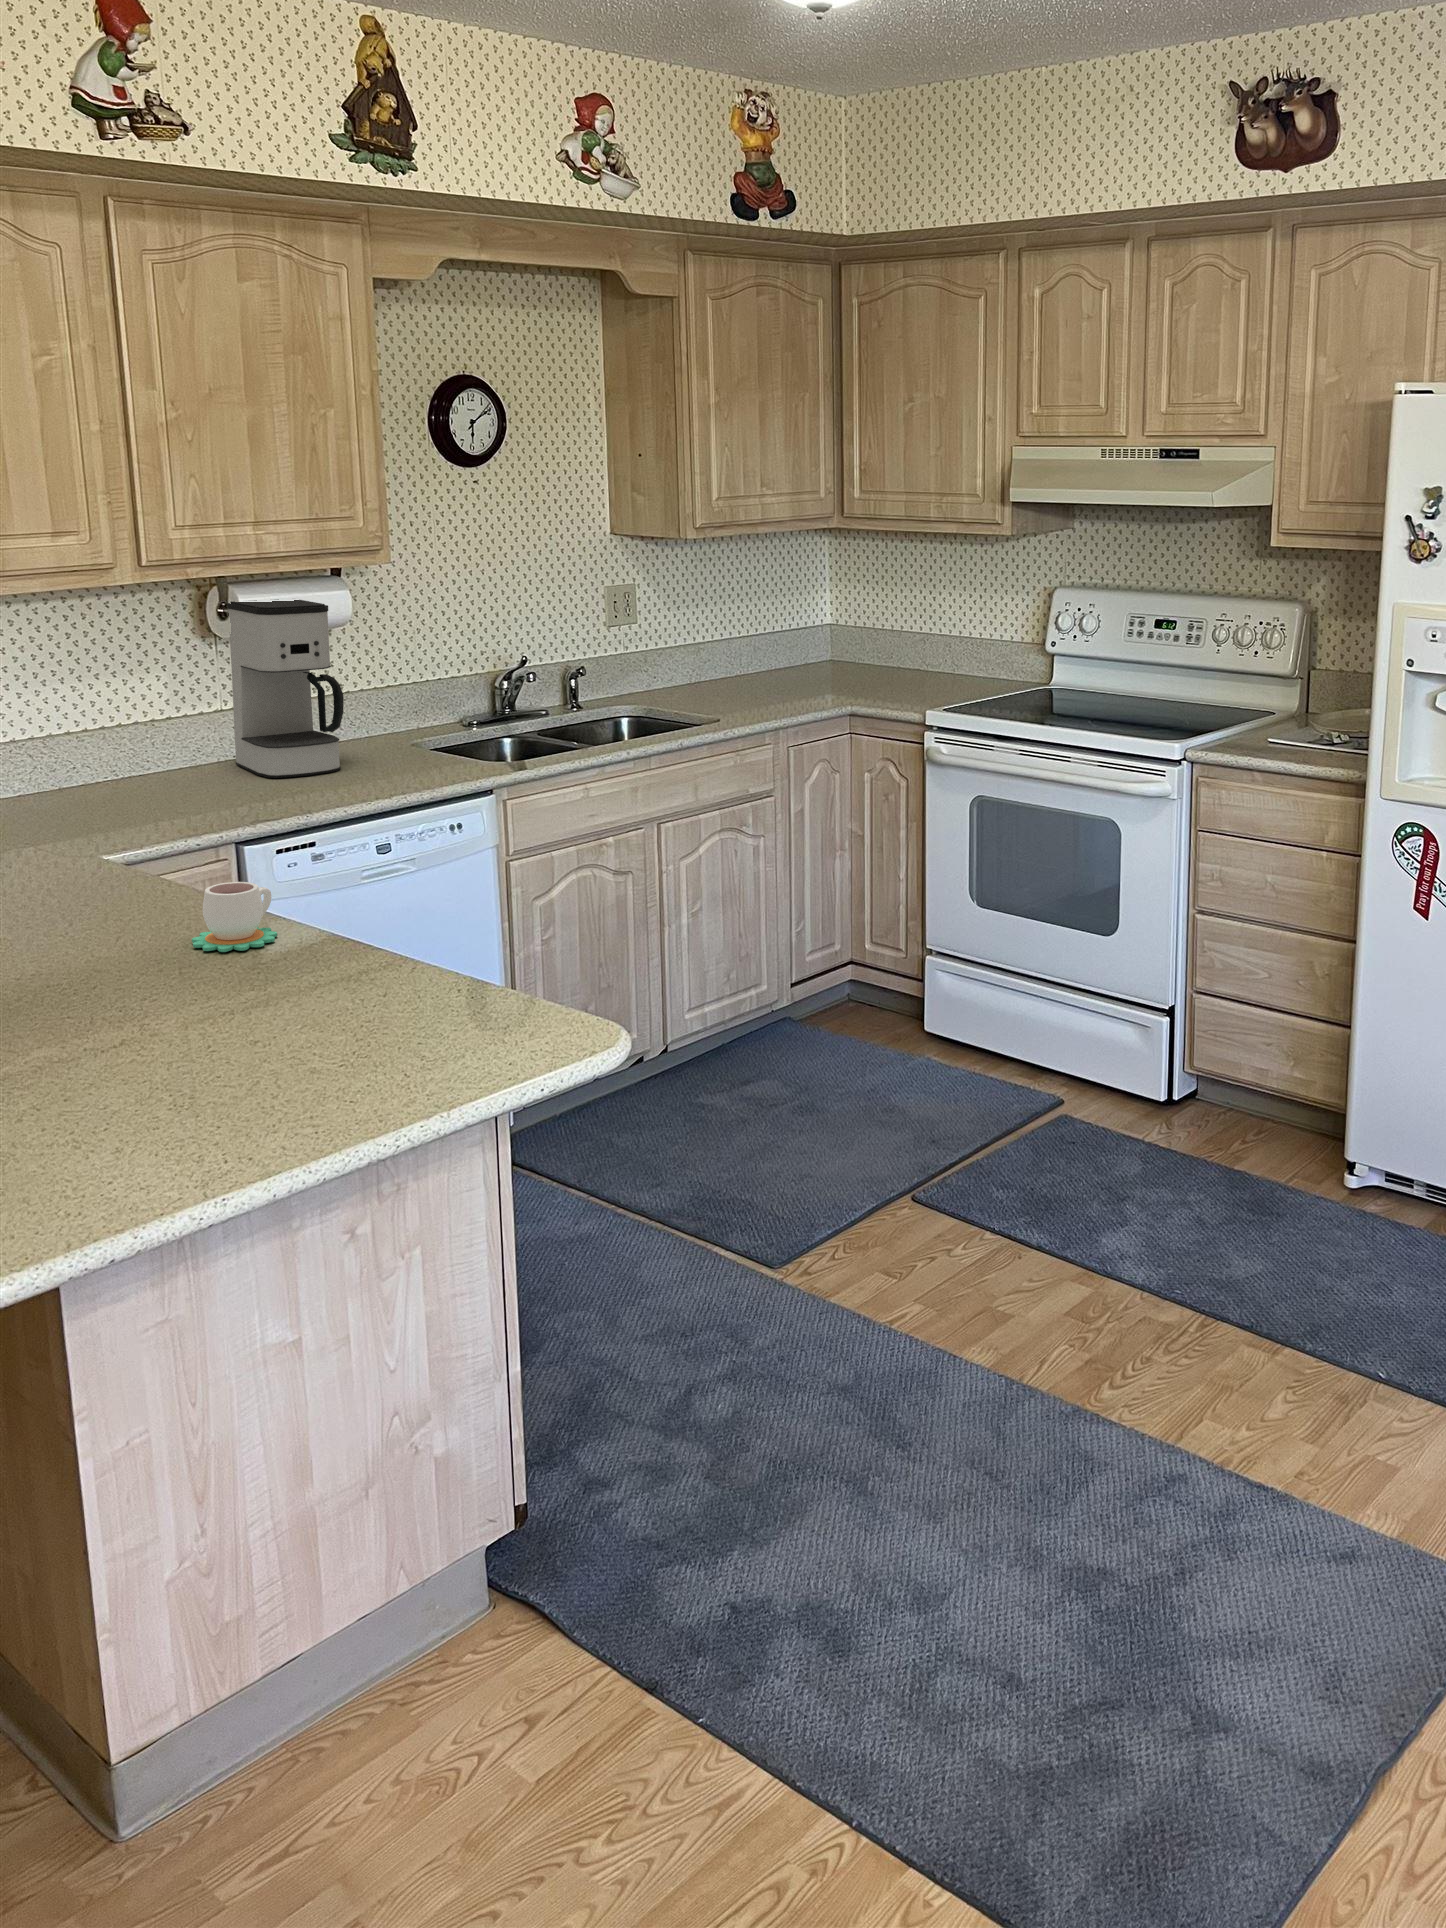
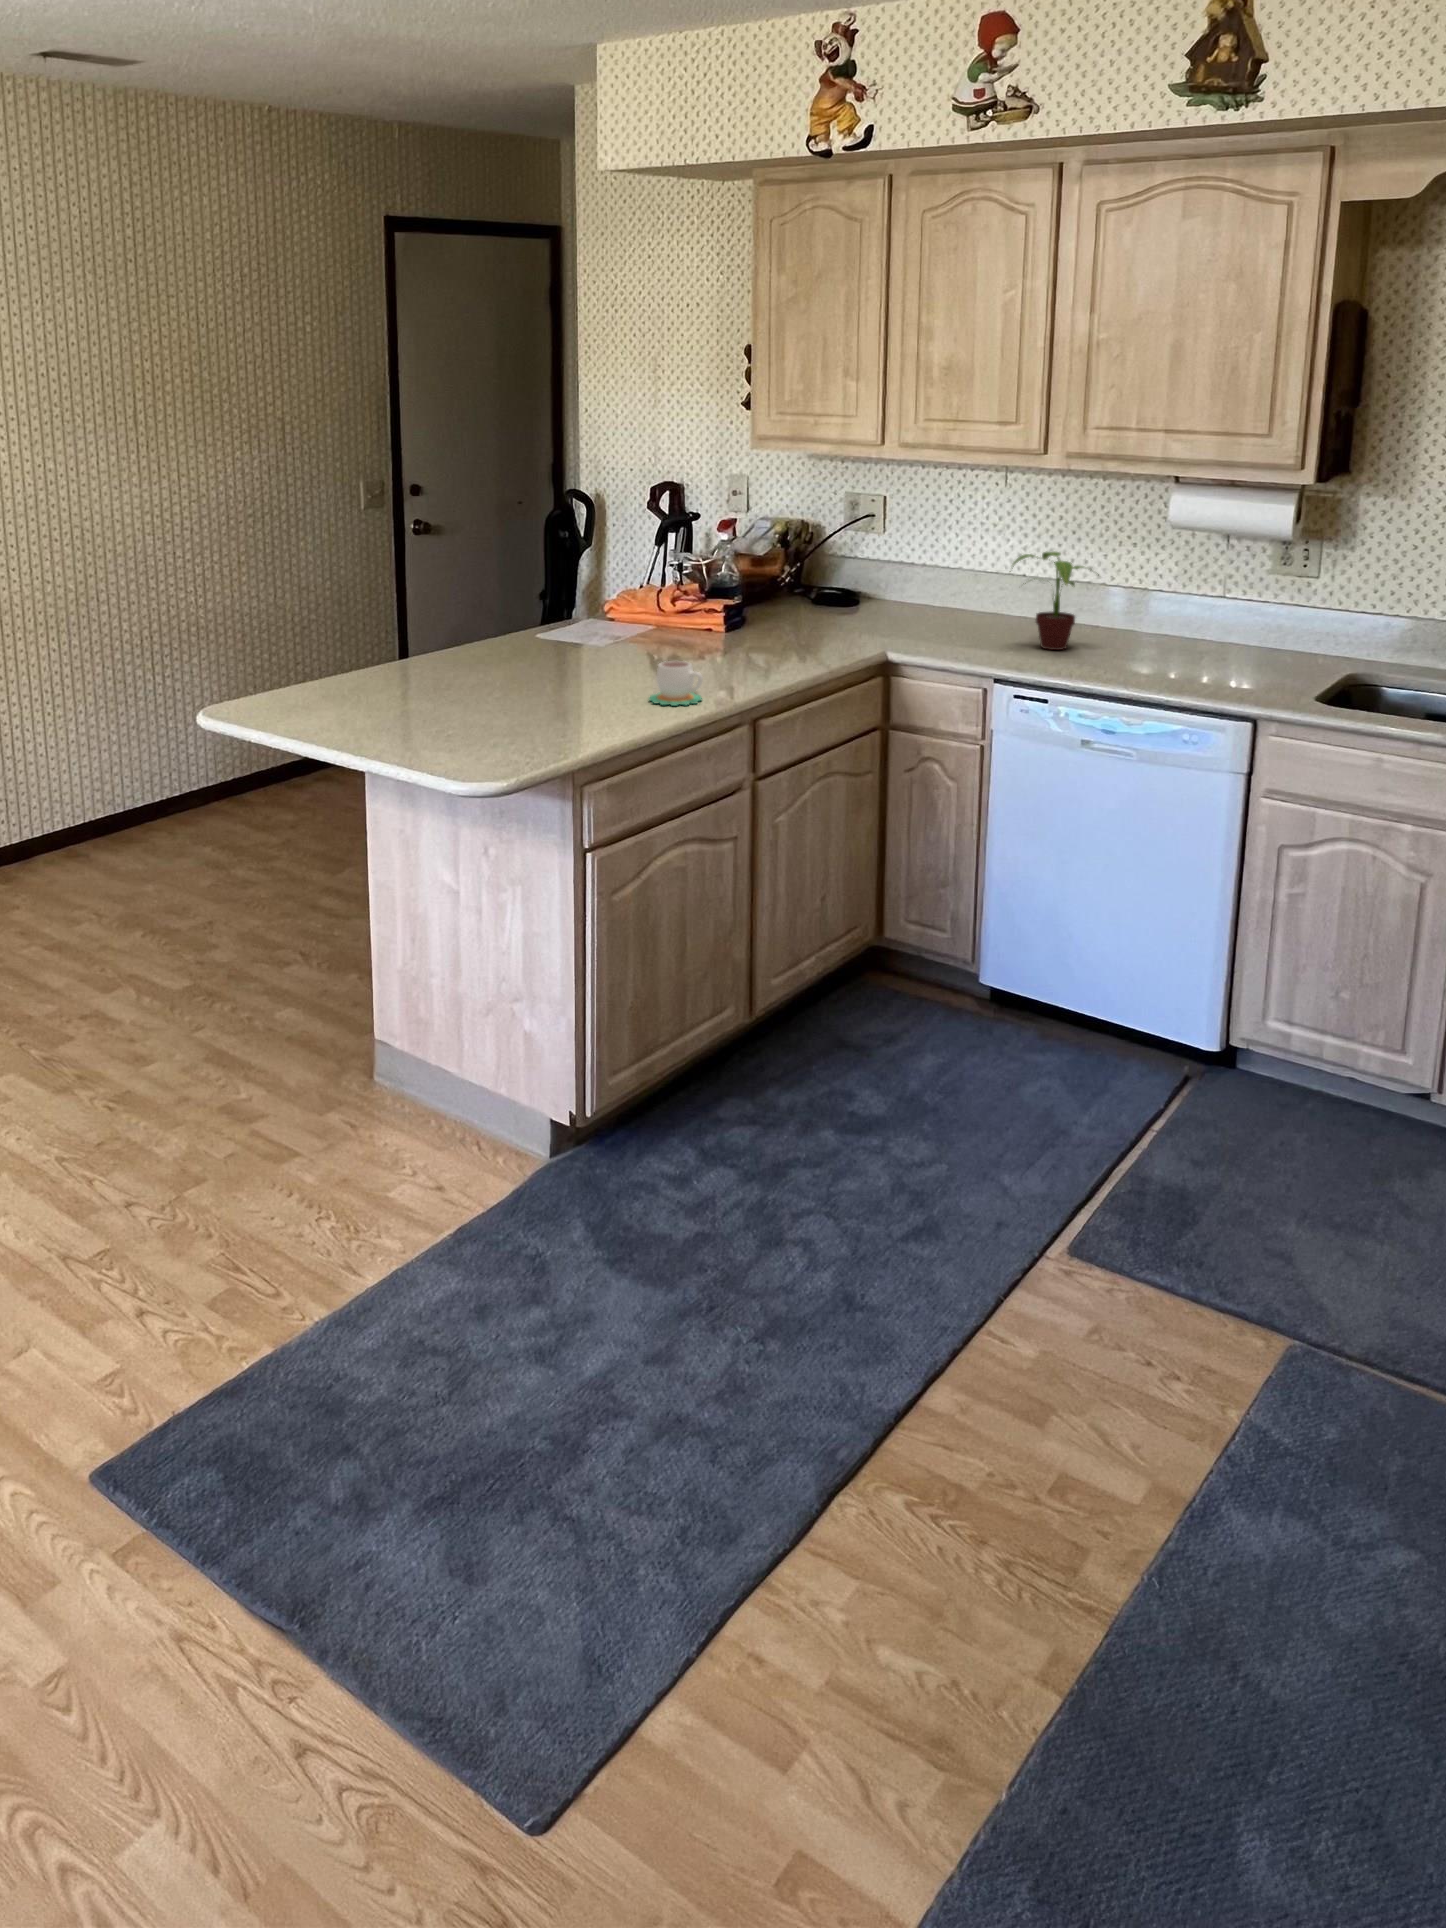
coffee maker: present [227,600,344,778] -> none [1140,504,1251,669]
potted plant: none [82,681,214,798] -> present [1010,552,1084,650]

